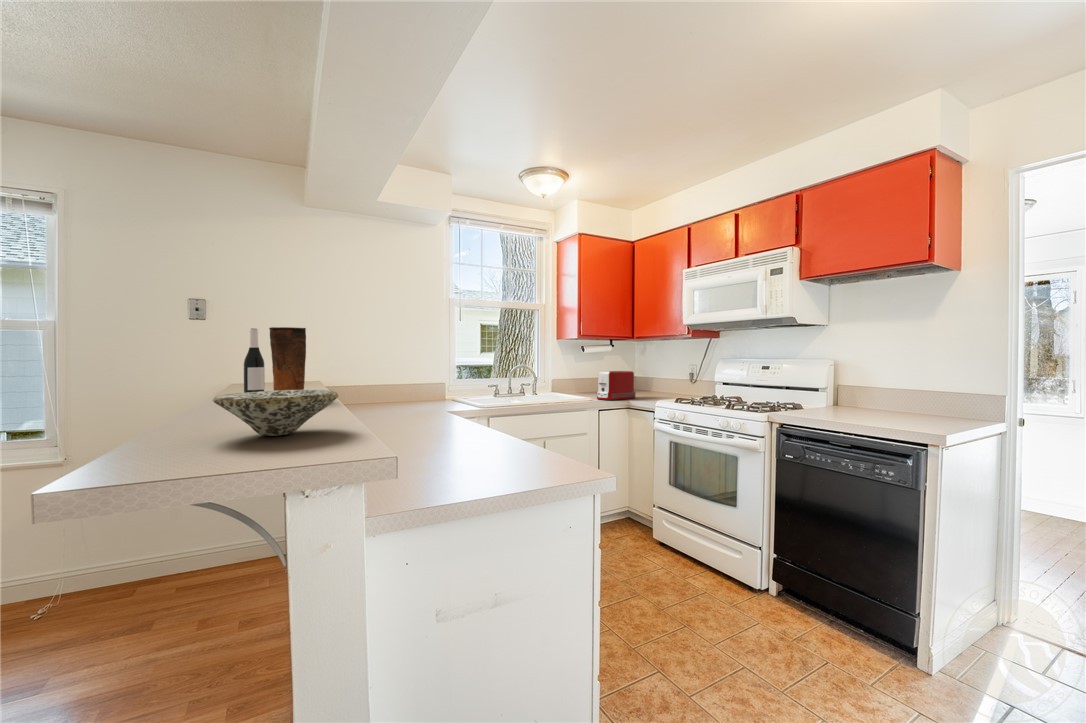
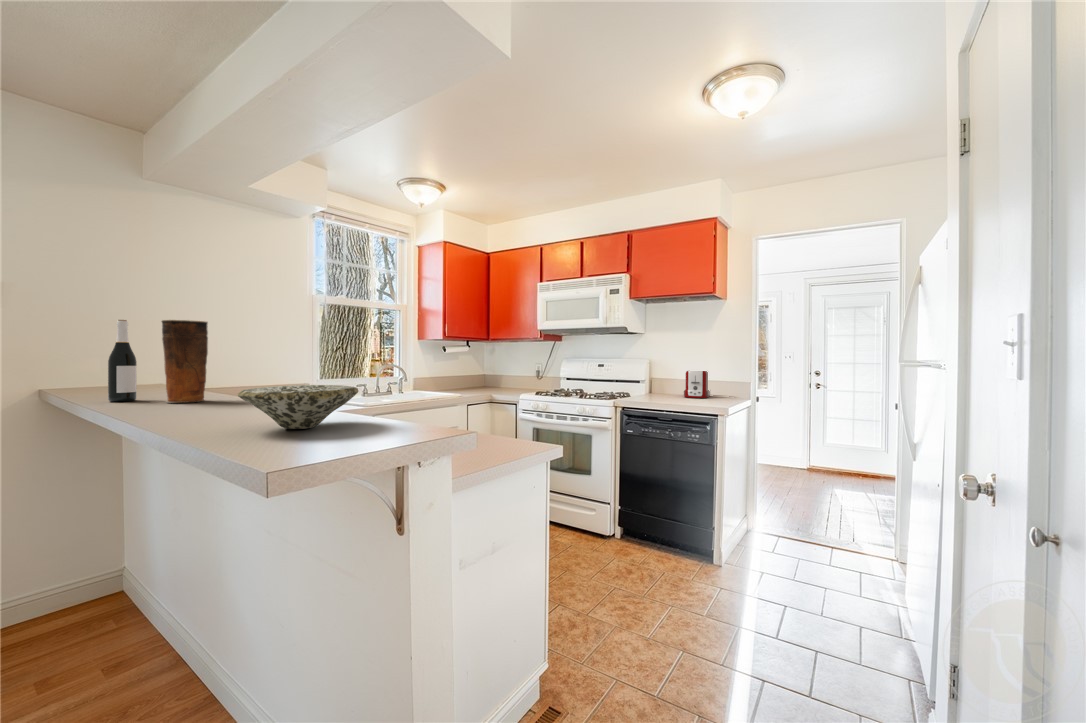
toaster: present [597,371,636,400] -> present [684,370,710,398]

